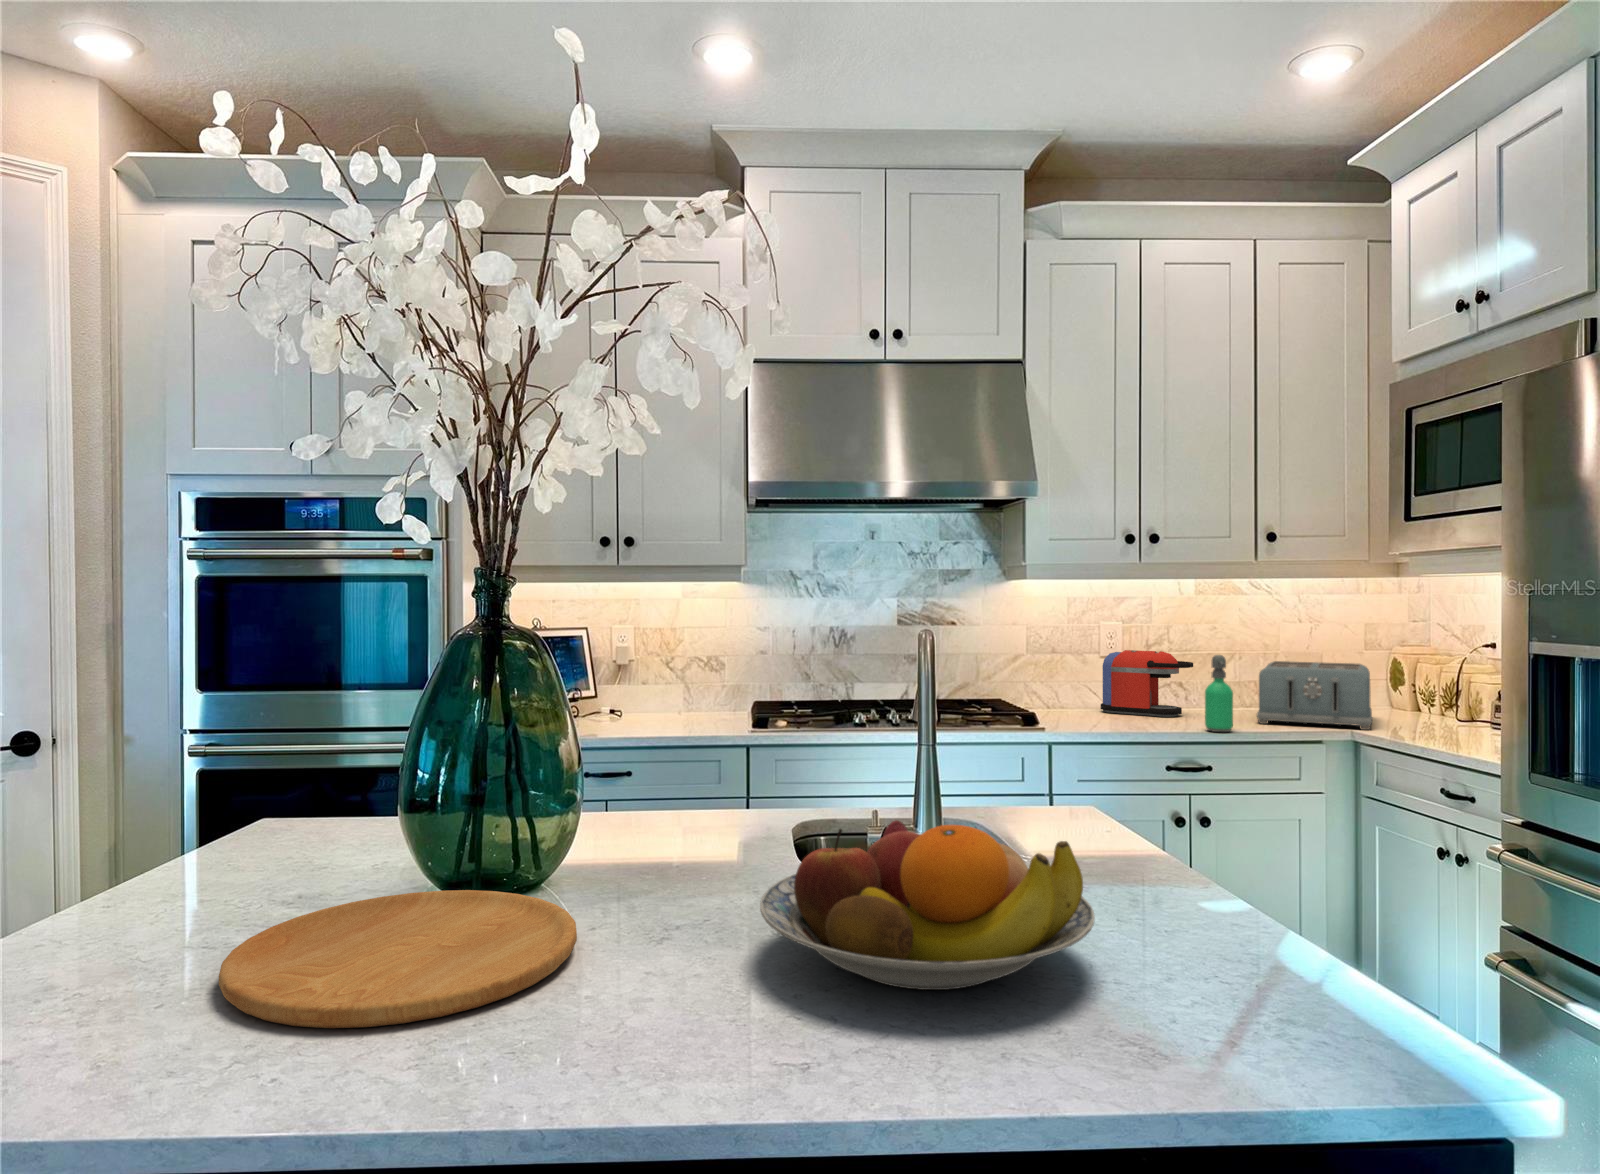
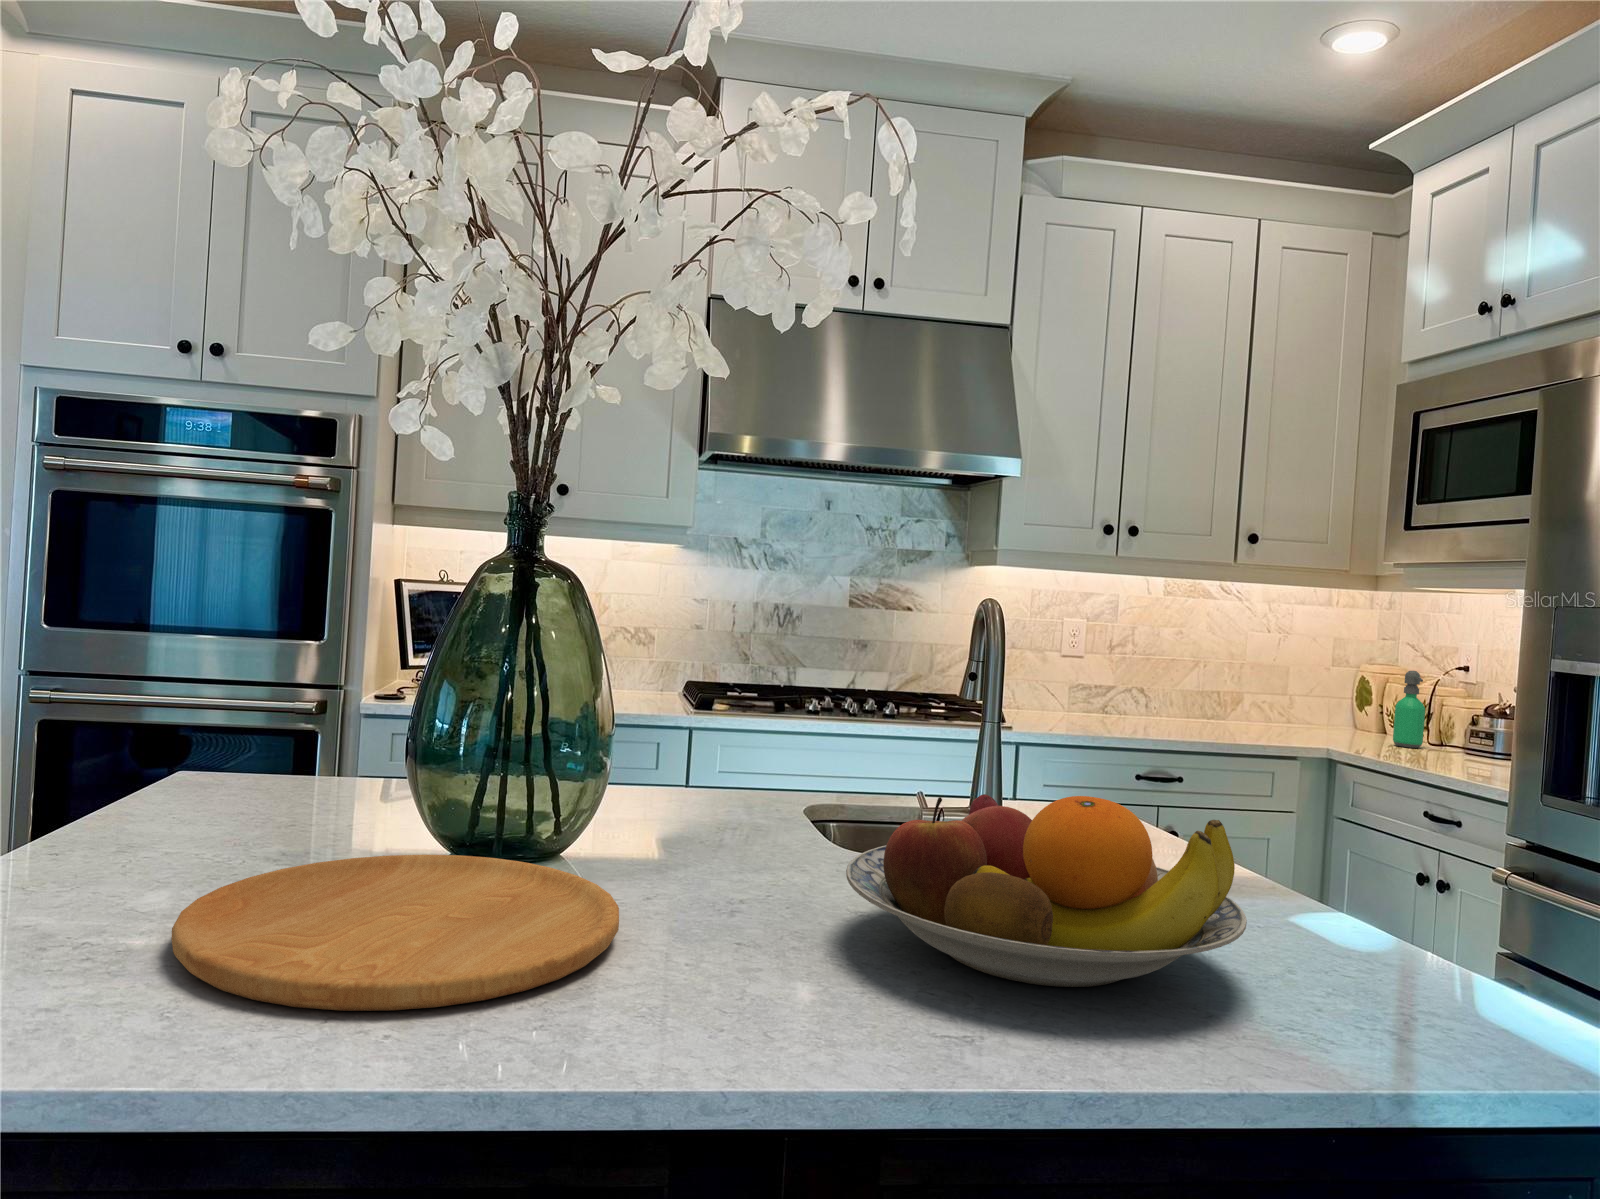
coffee maker: present [1101,650,1193,717] -> none [1061,650,1164,724]
soap dispenser: present [1205,655,1233,732] -> present [1393,671,1425,748]
toaster: present [1257,661,1372,730] -> none [1228,672,1347,748]

